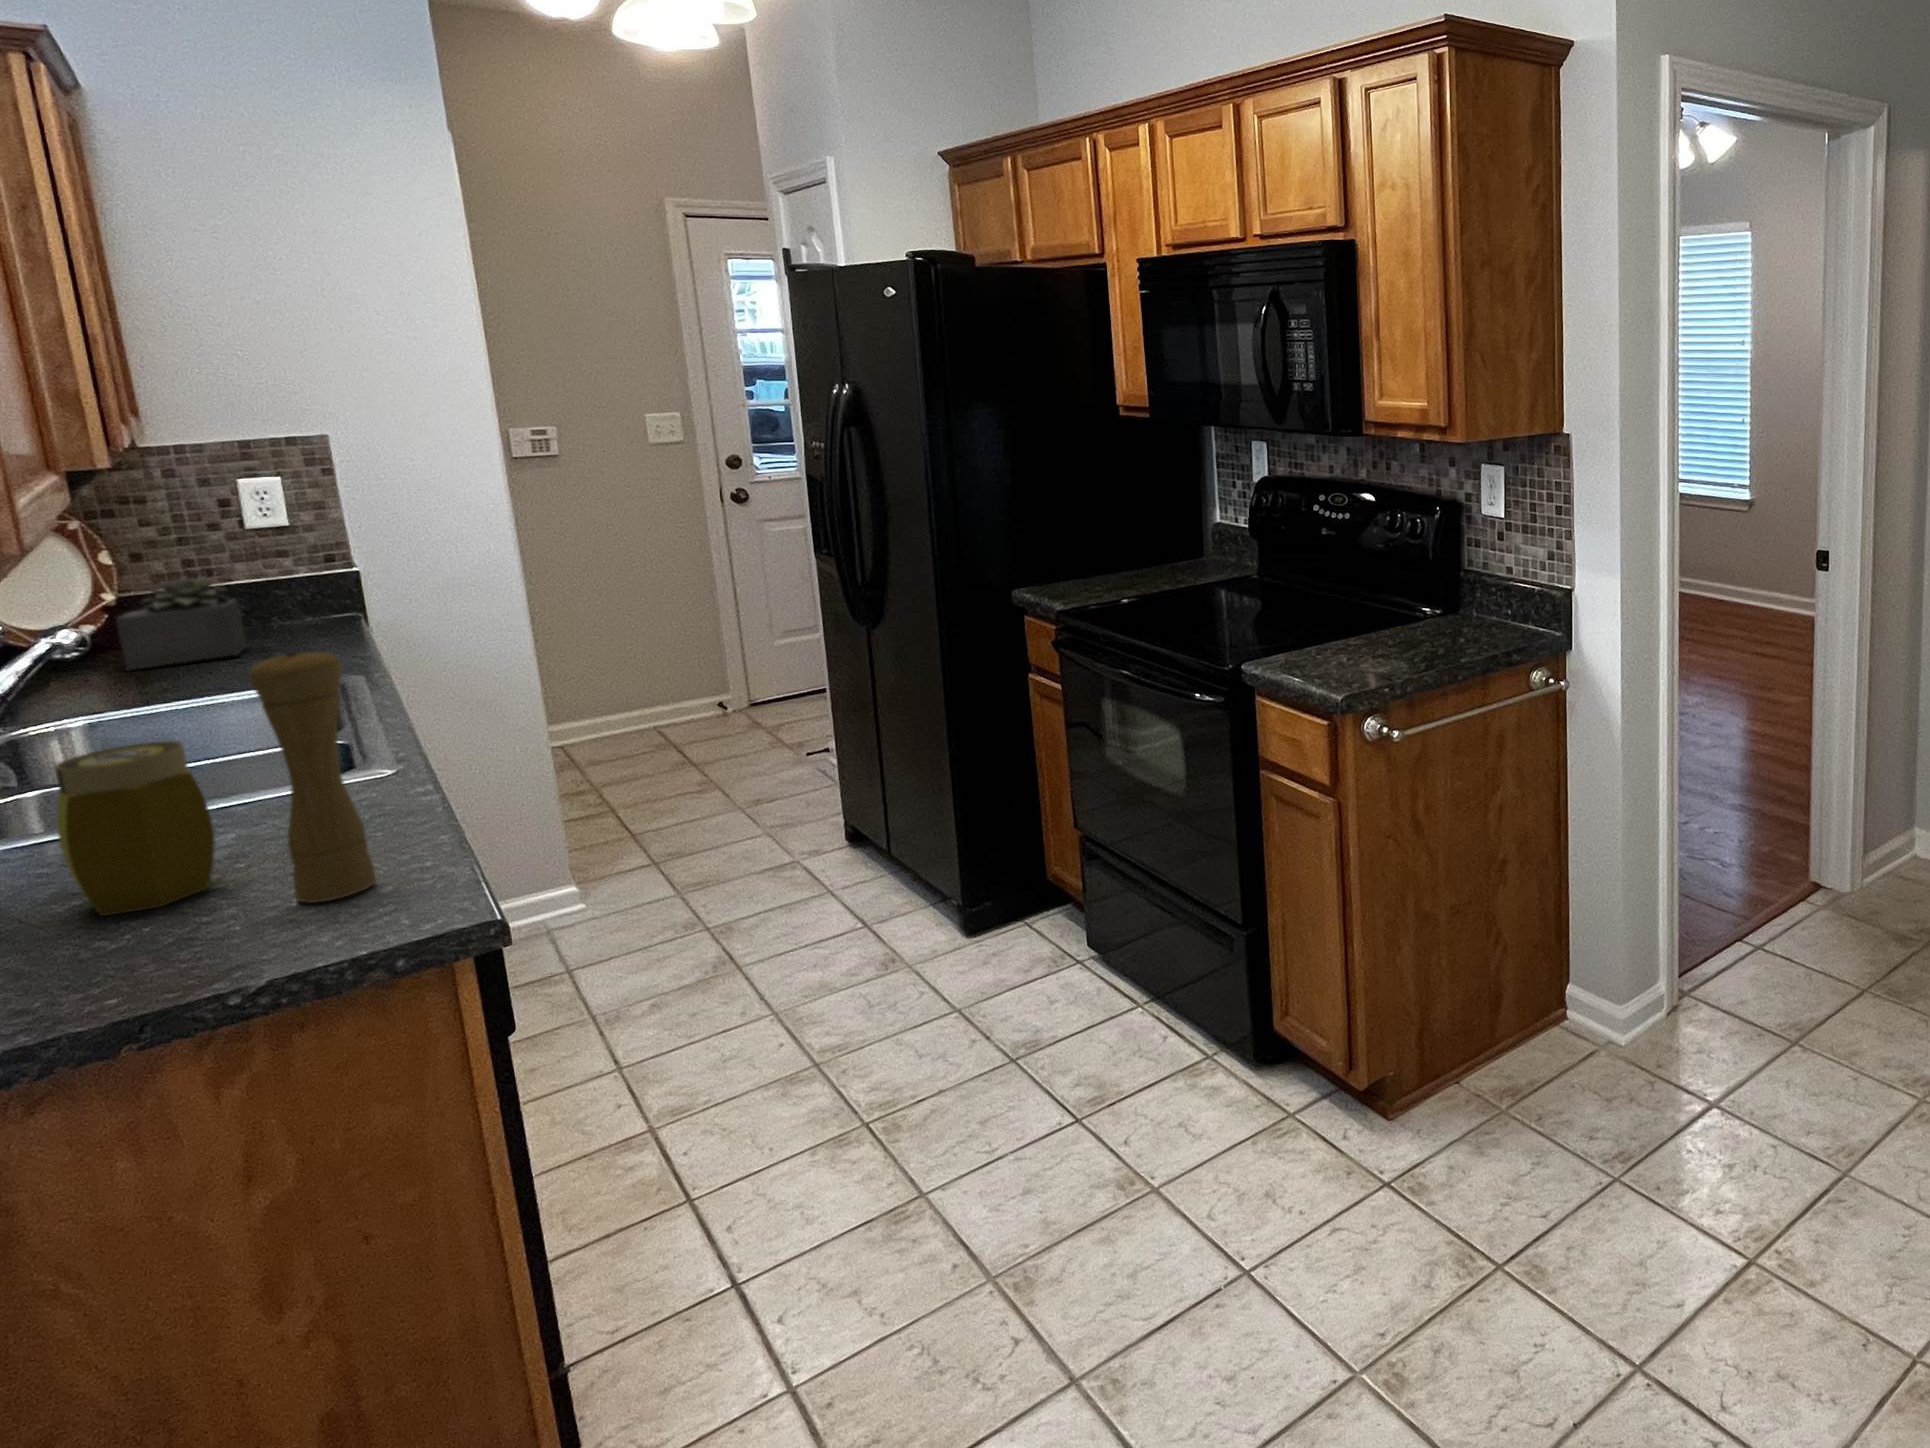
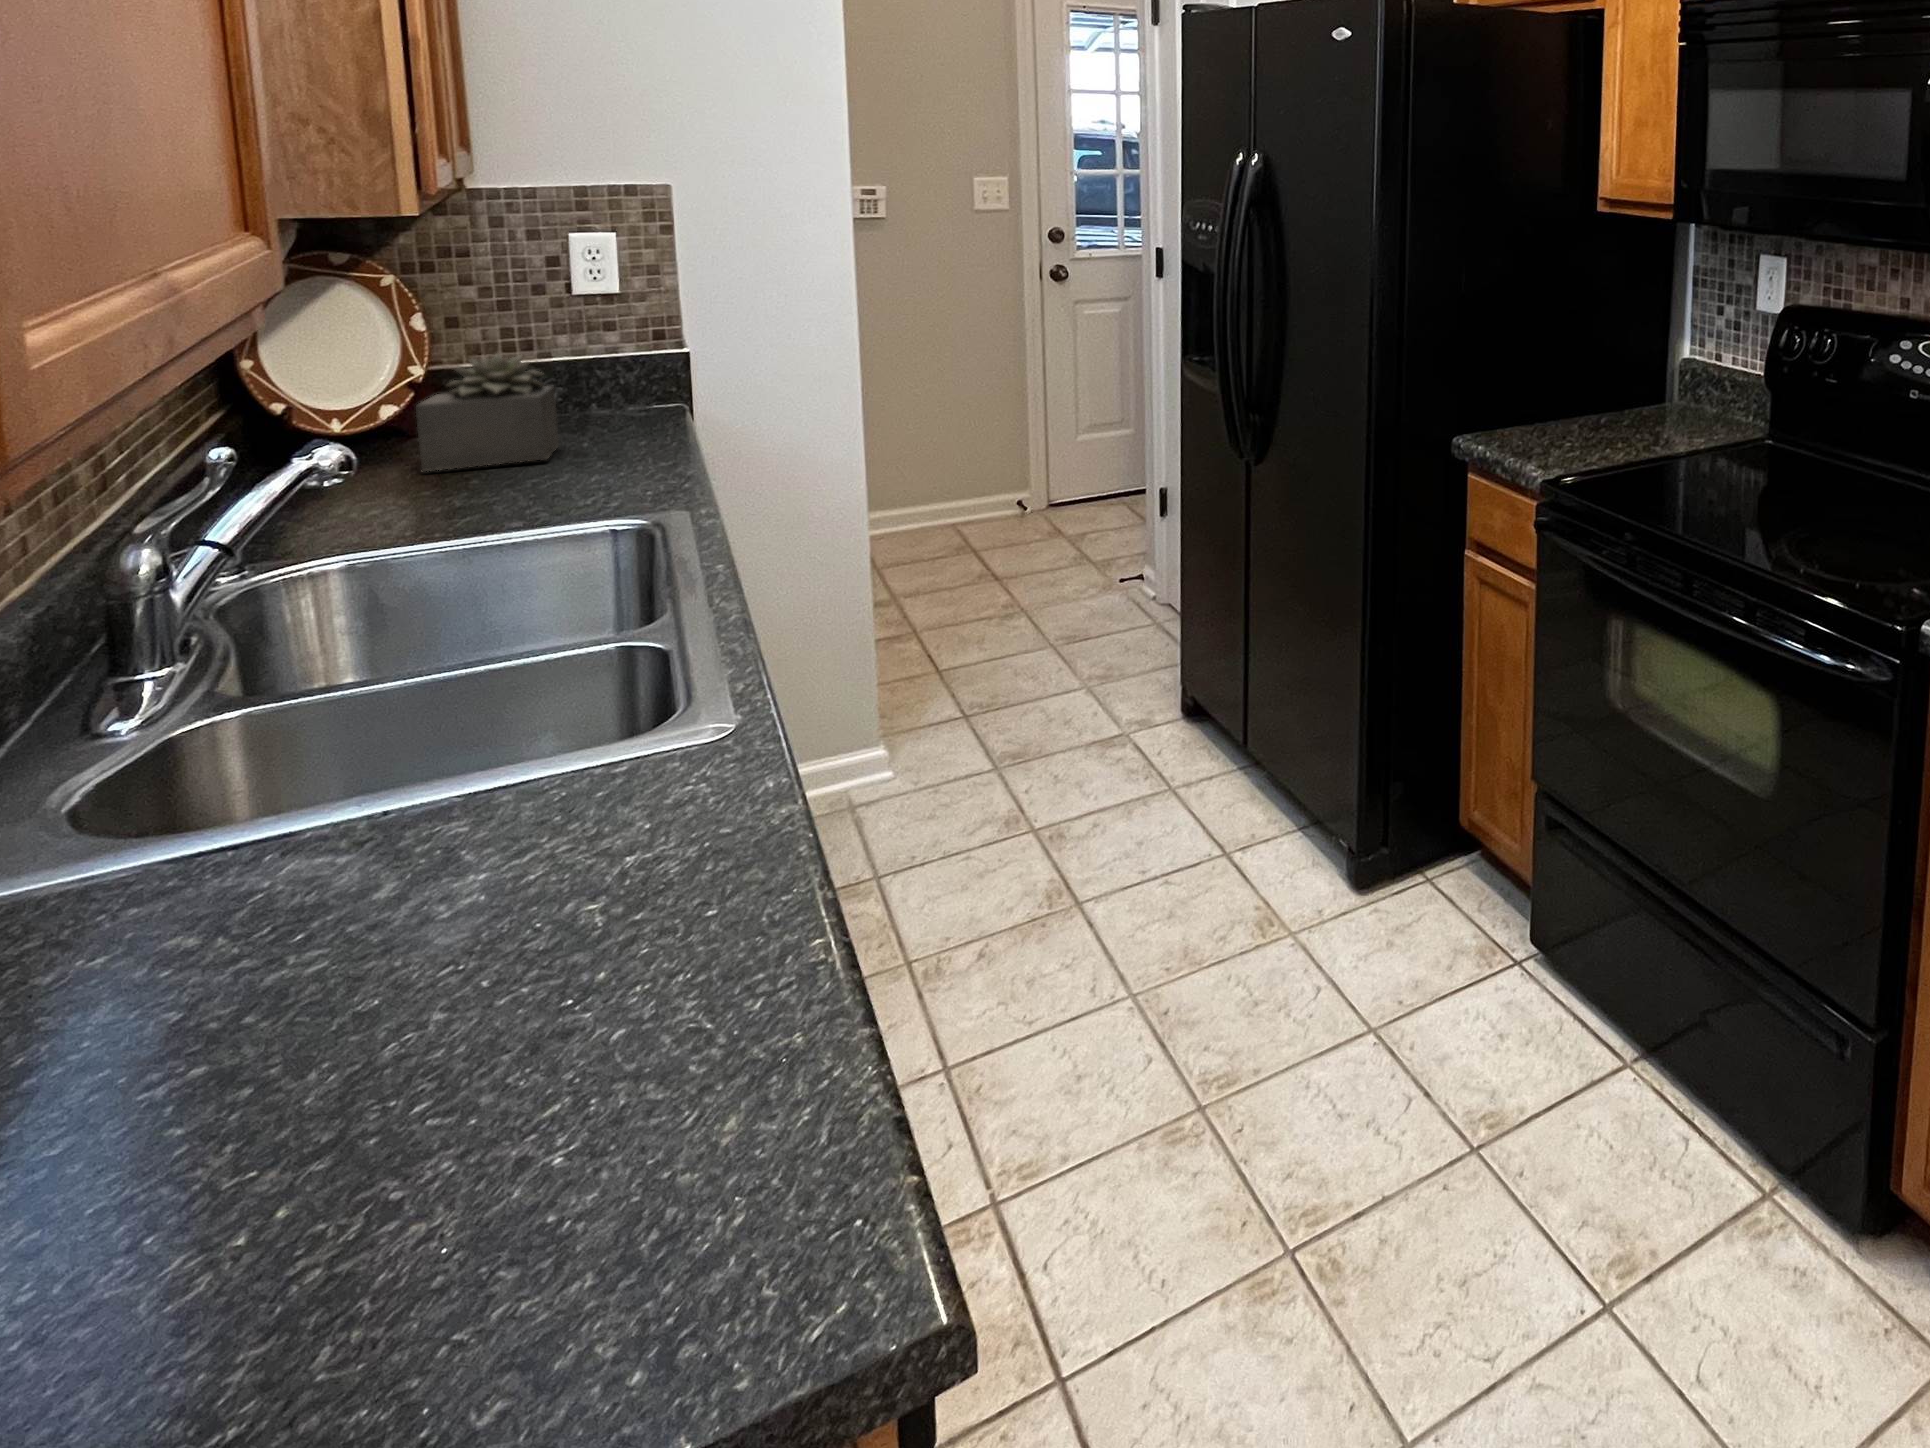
pepper mill: present [250,651,376,903] -> none [511,650,708,1205]
jar: present [54,741,214,916] -> none [142,779,427,1174]

